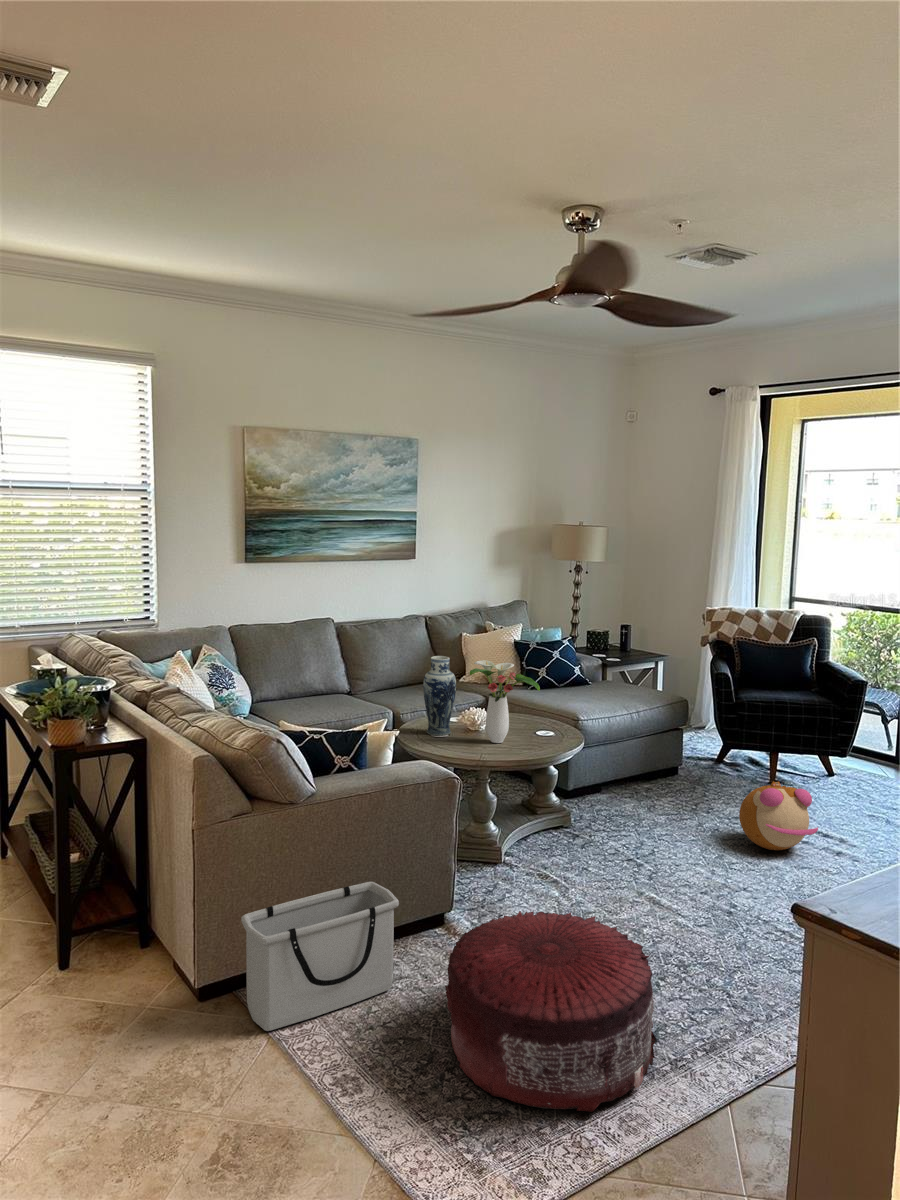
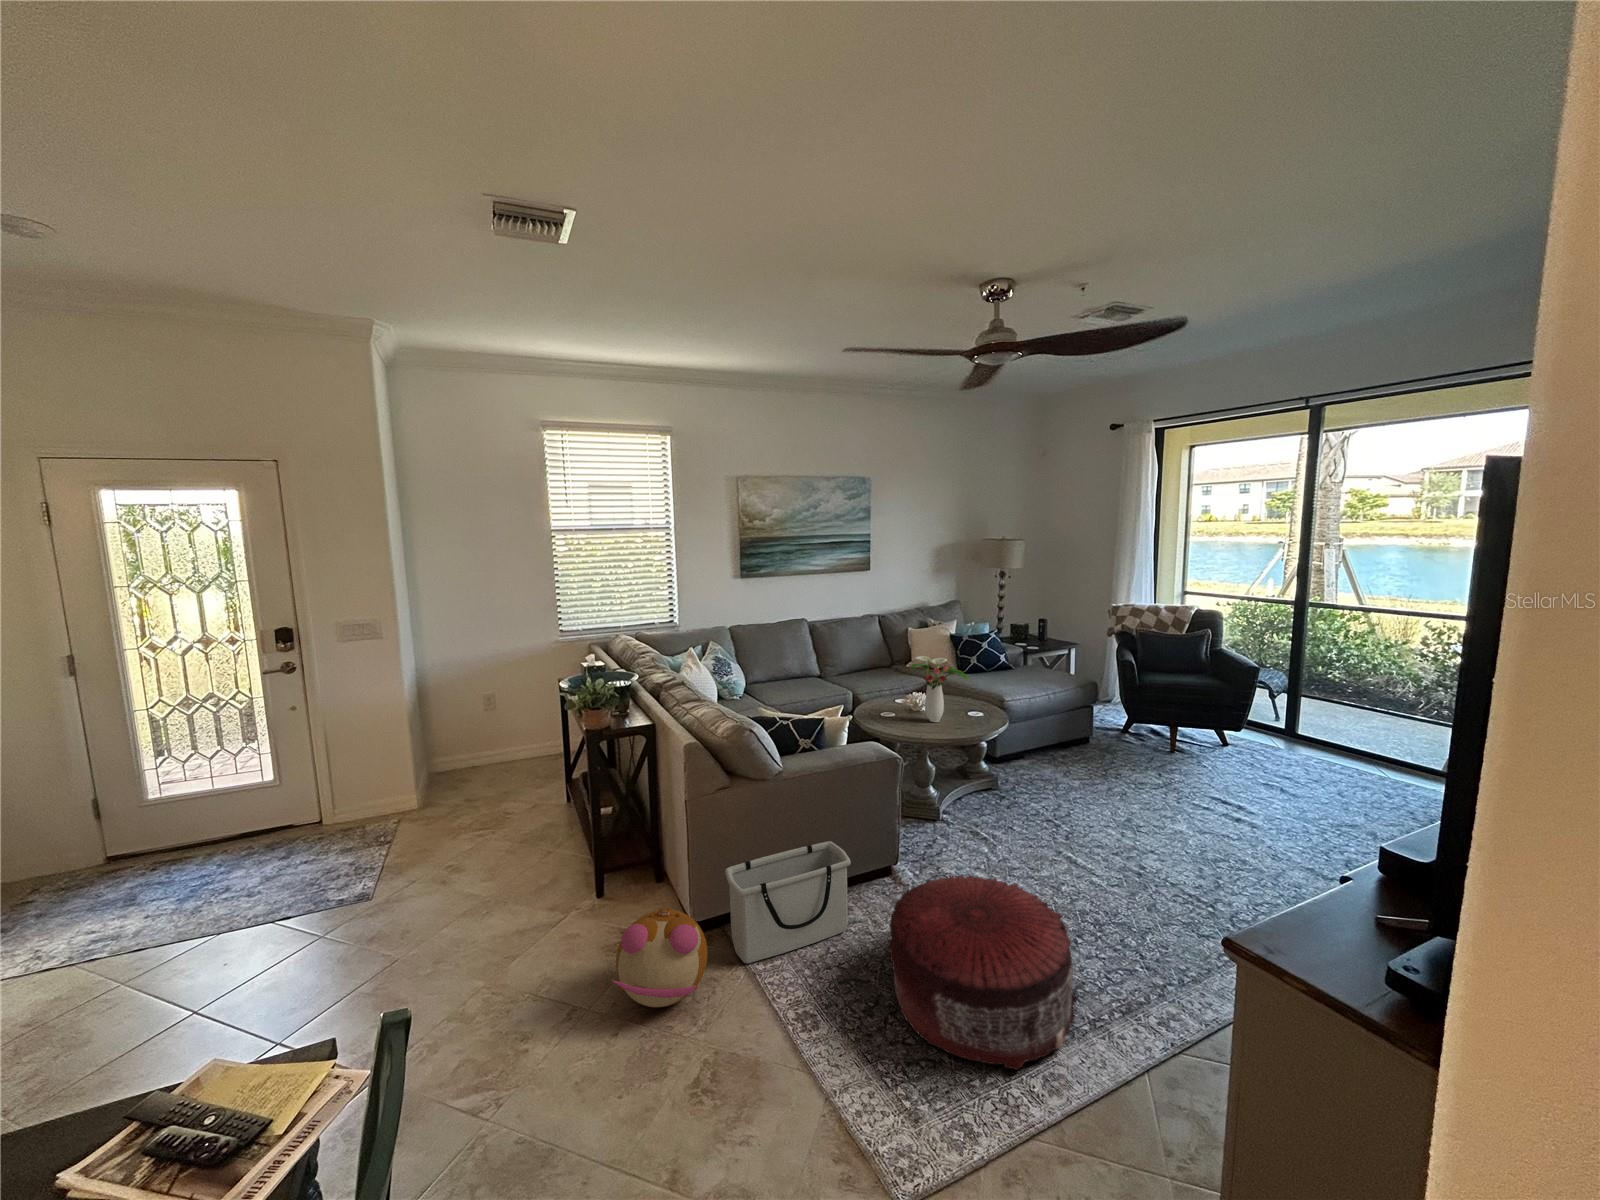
vase: present [423,656,456,736] -> none [875,652,901,715]
plush toy: present [739,781,818,850] -> present [613,908,708,1007]

